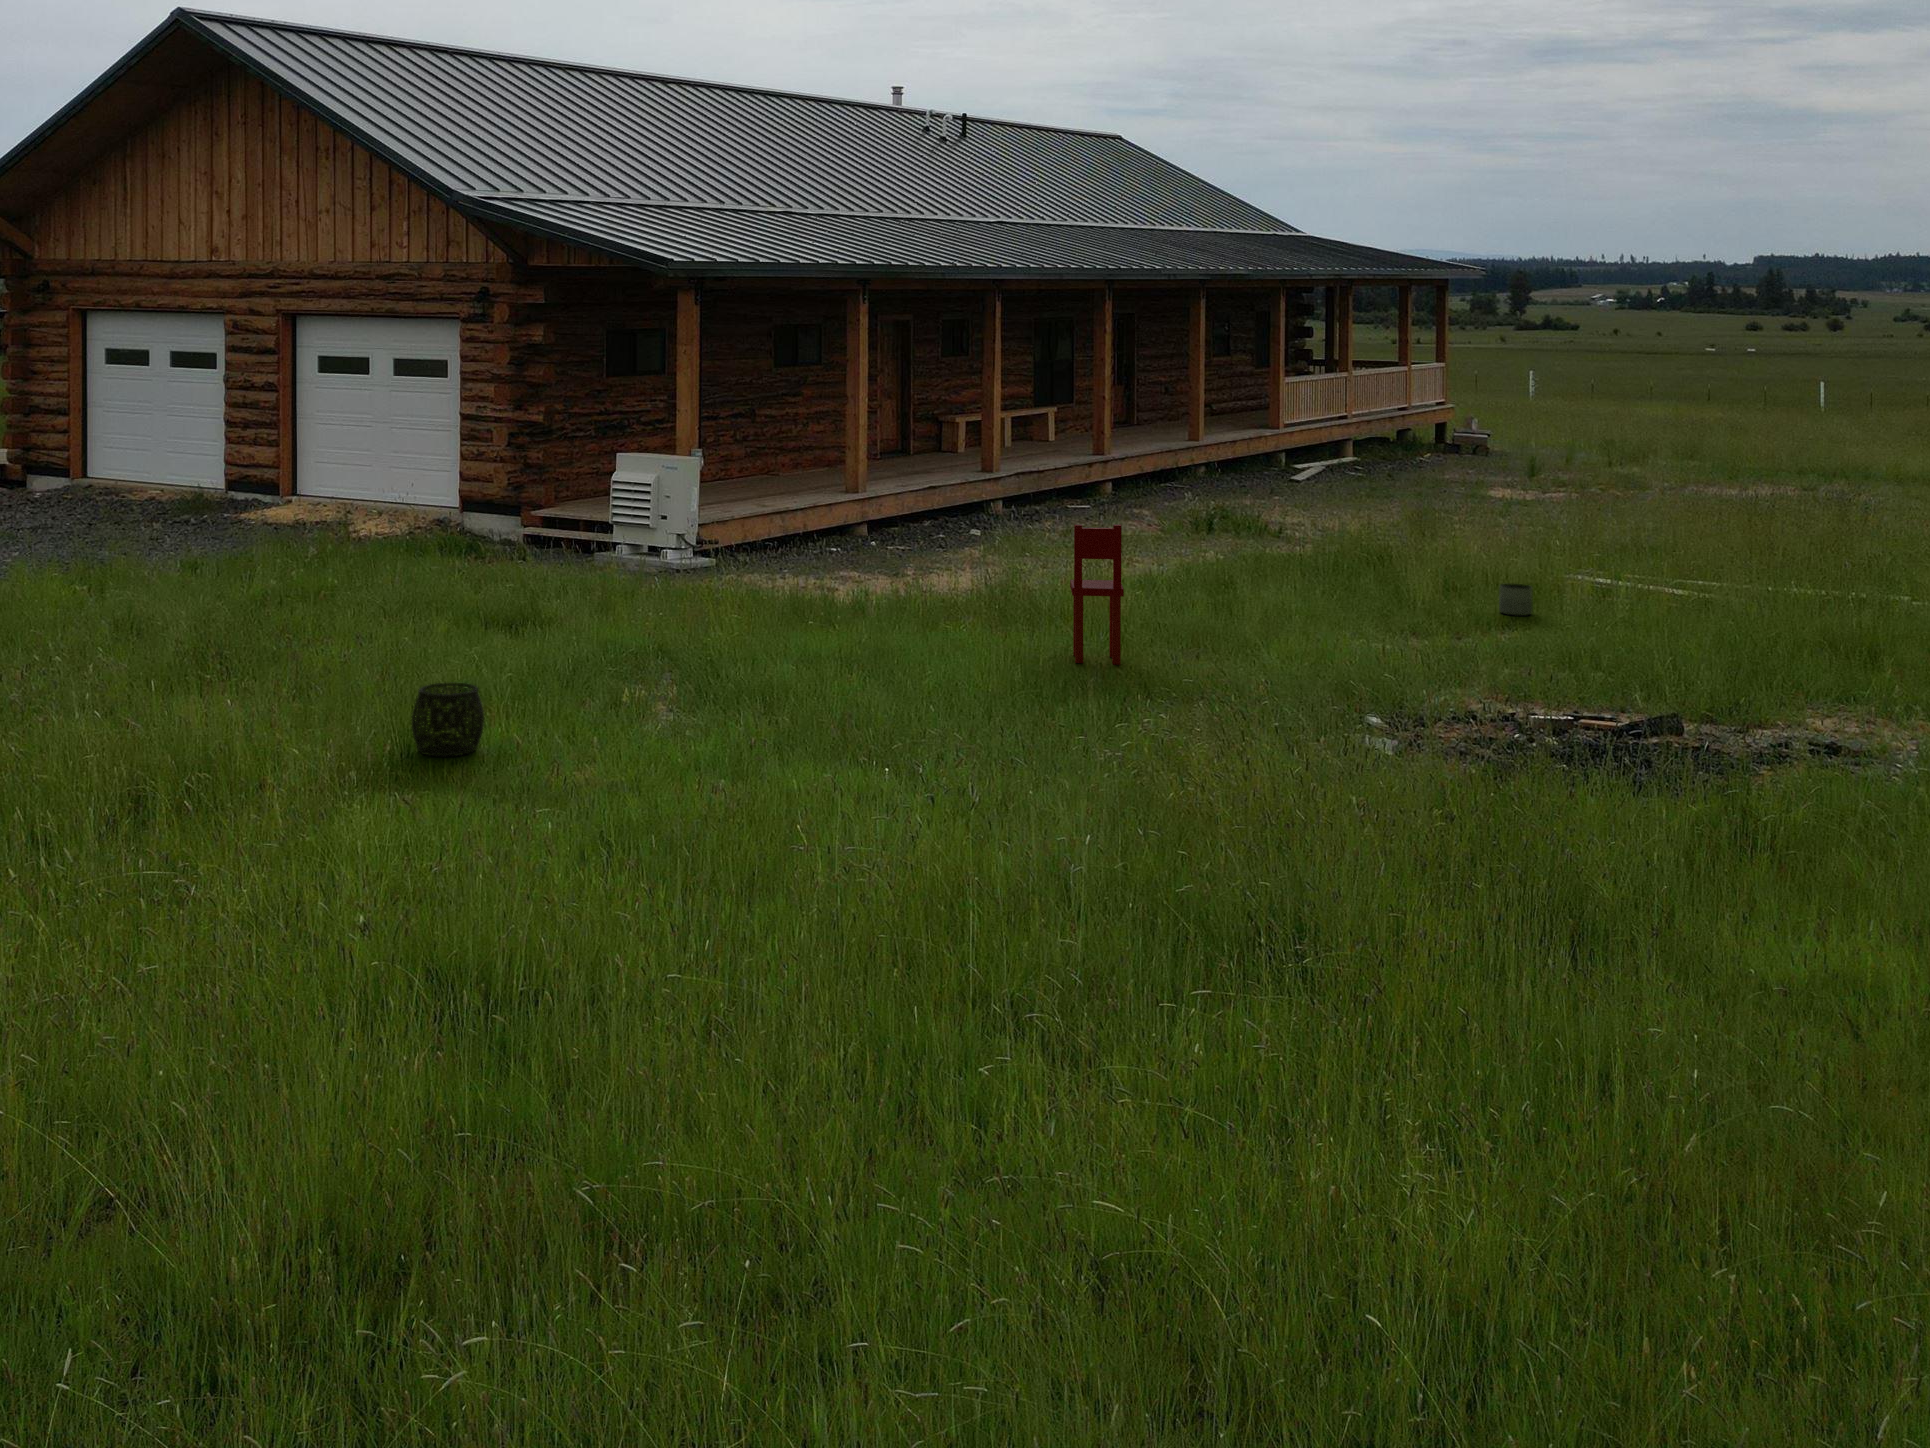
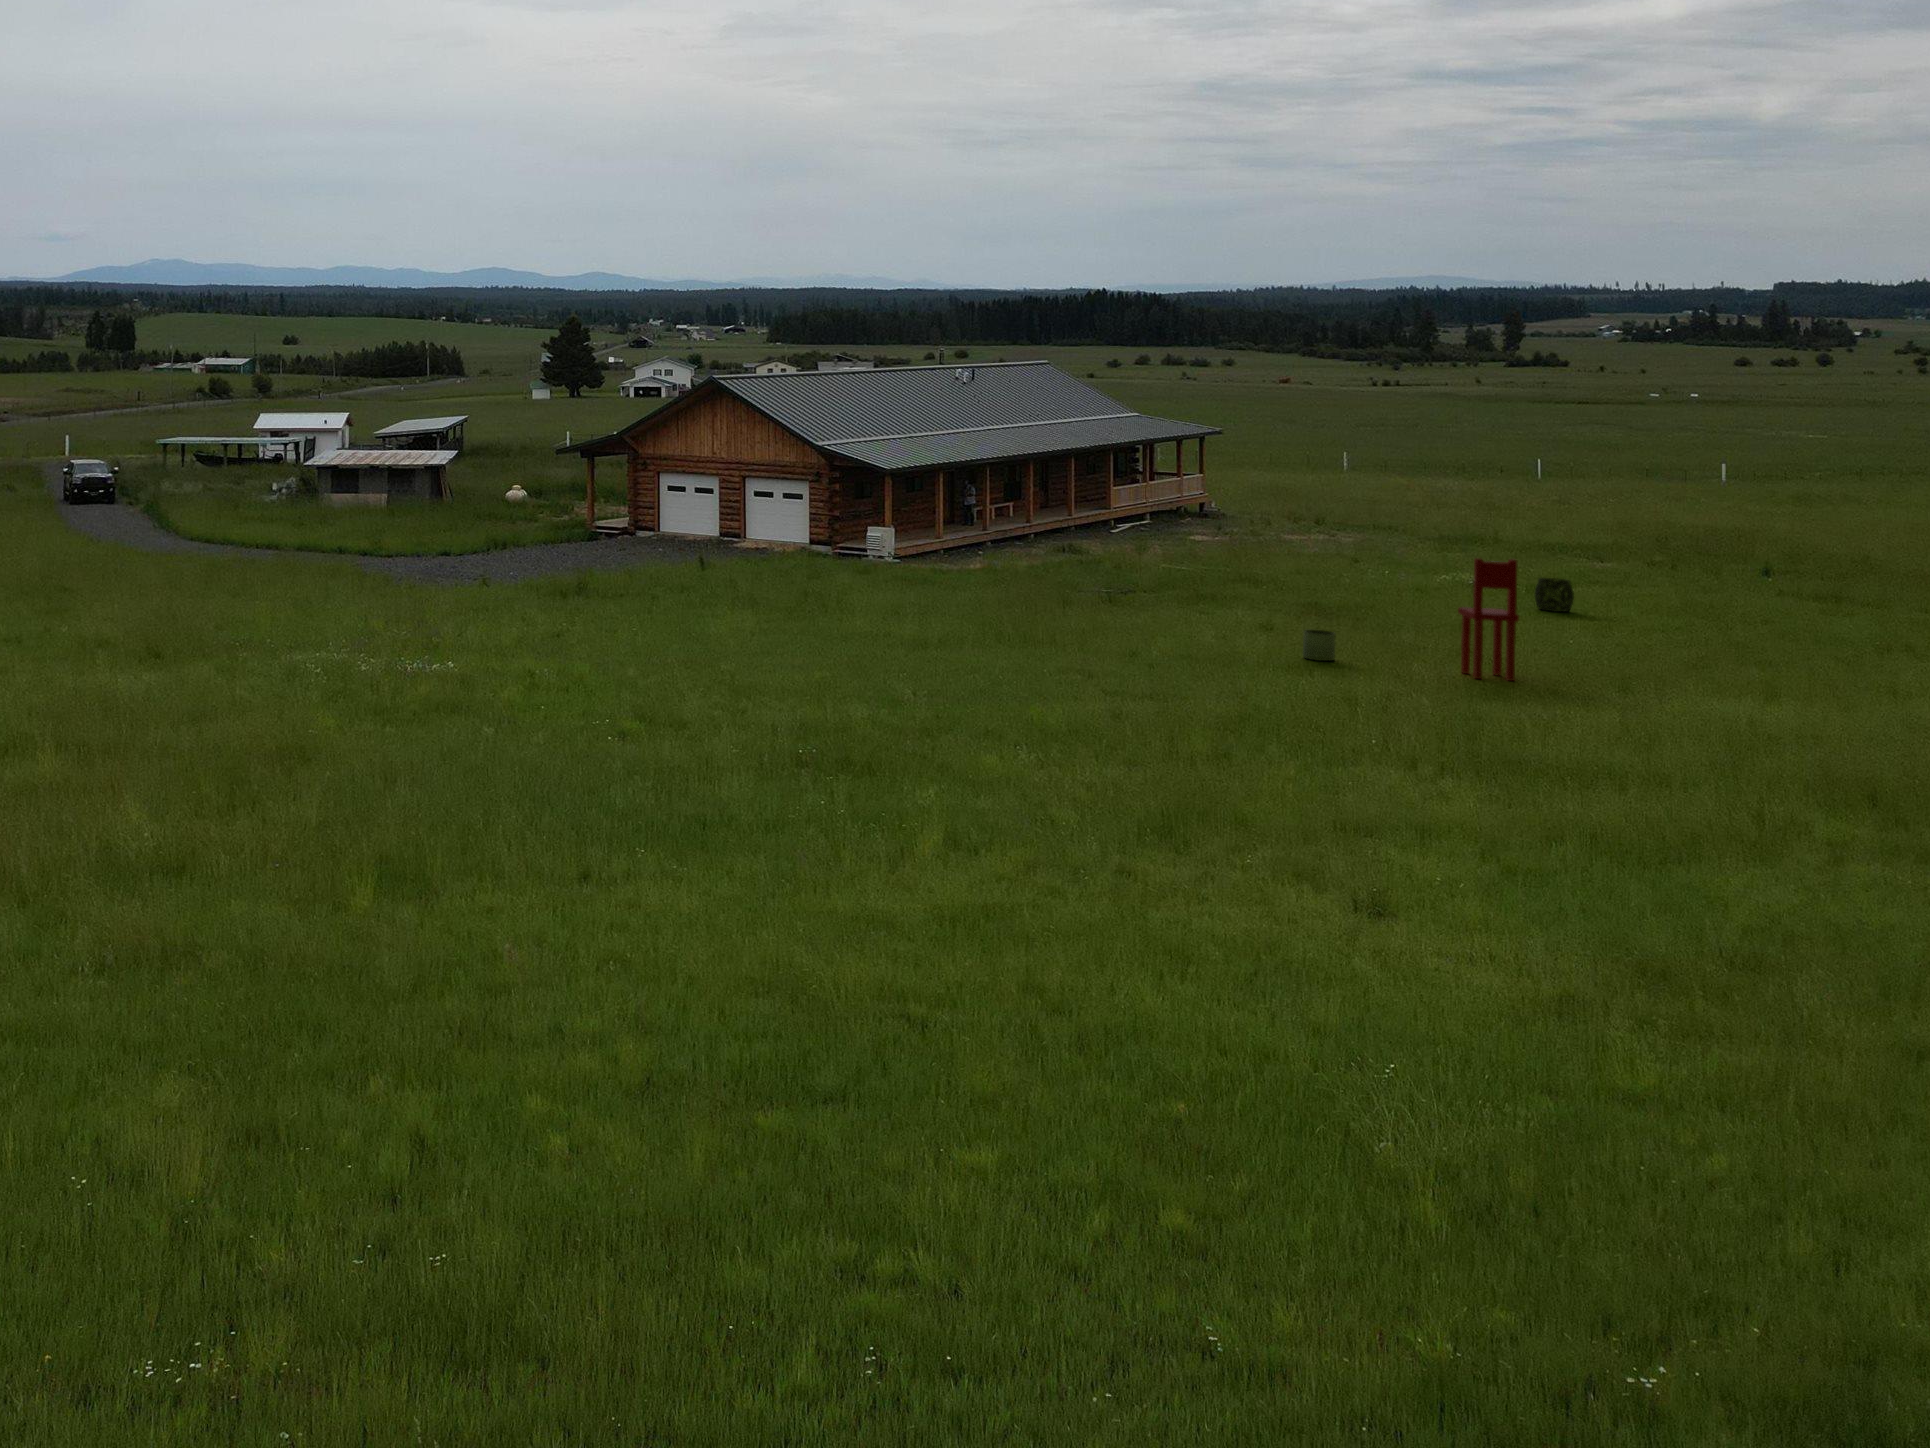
chair: present [1070,524,1124,665] -> present [1458,558,1519,681]
woven basket: present [411,683,484,757] -> present [1535,578,1574,612]

